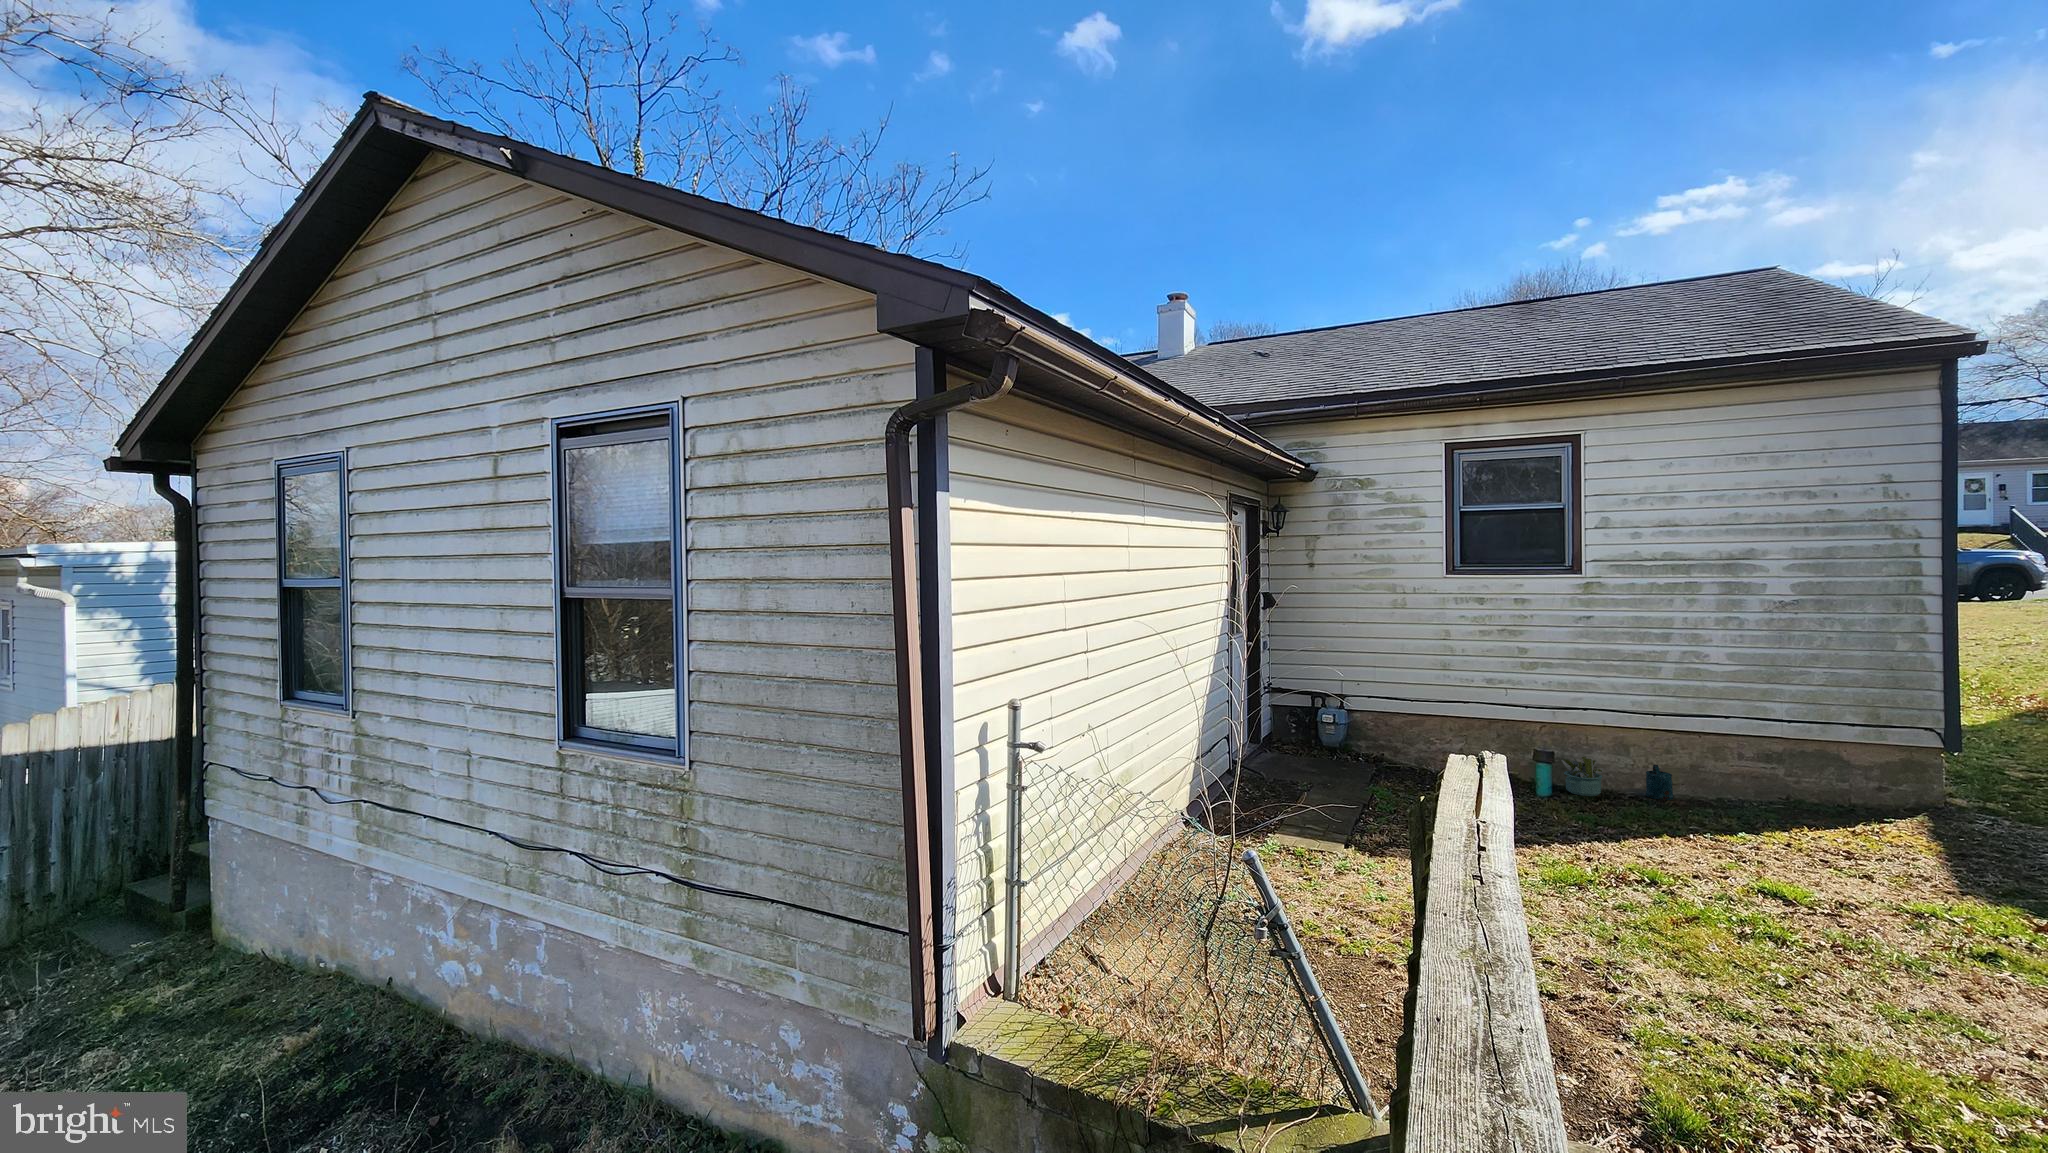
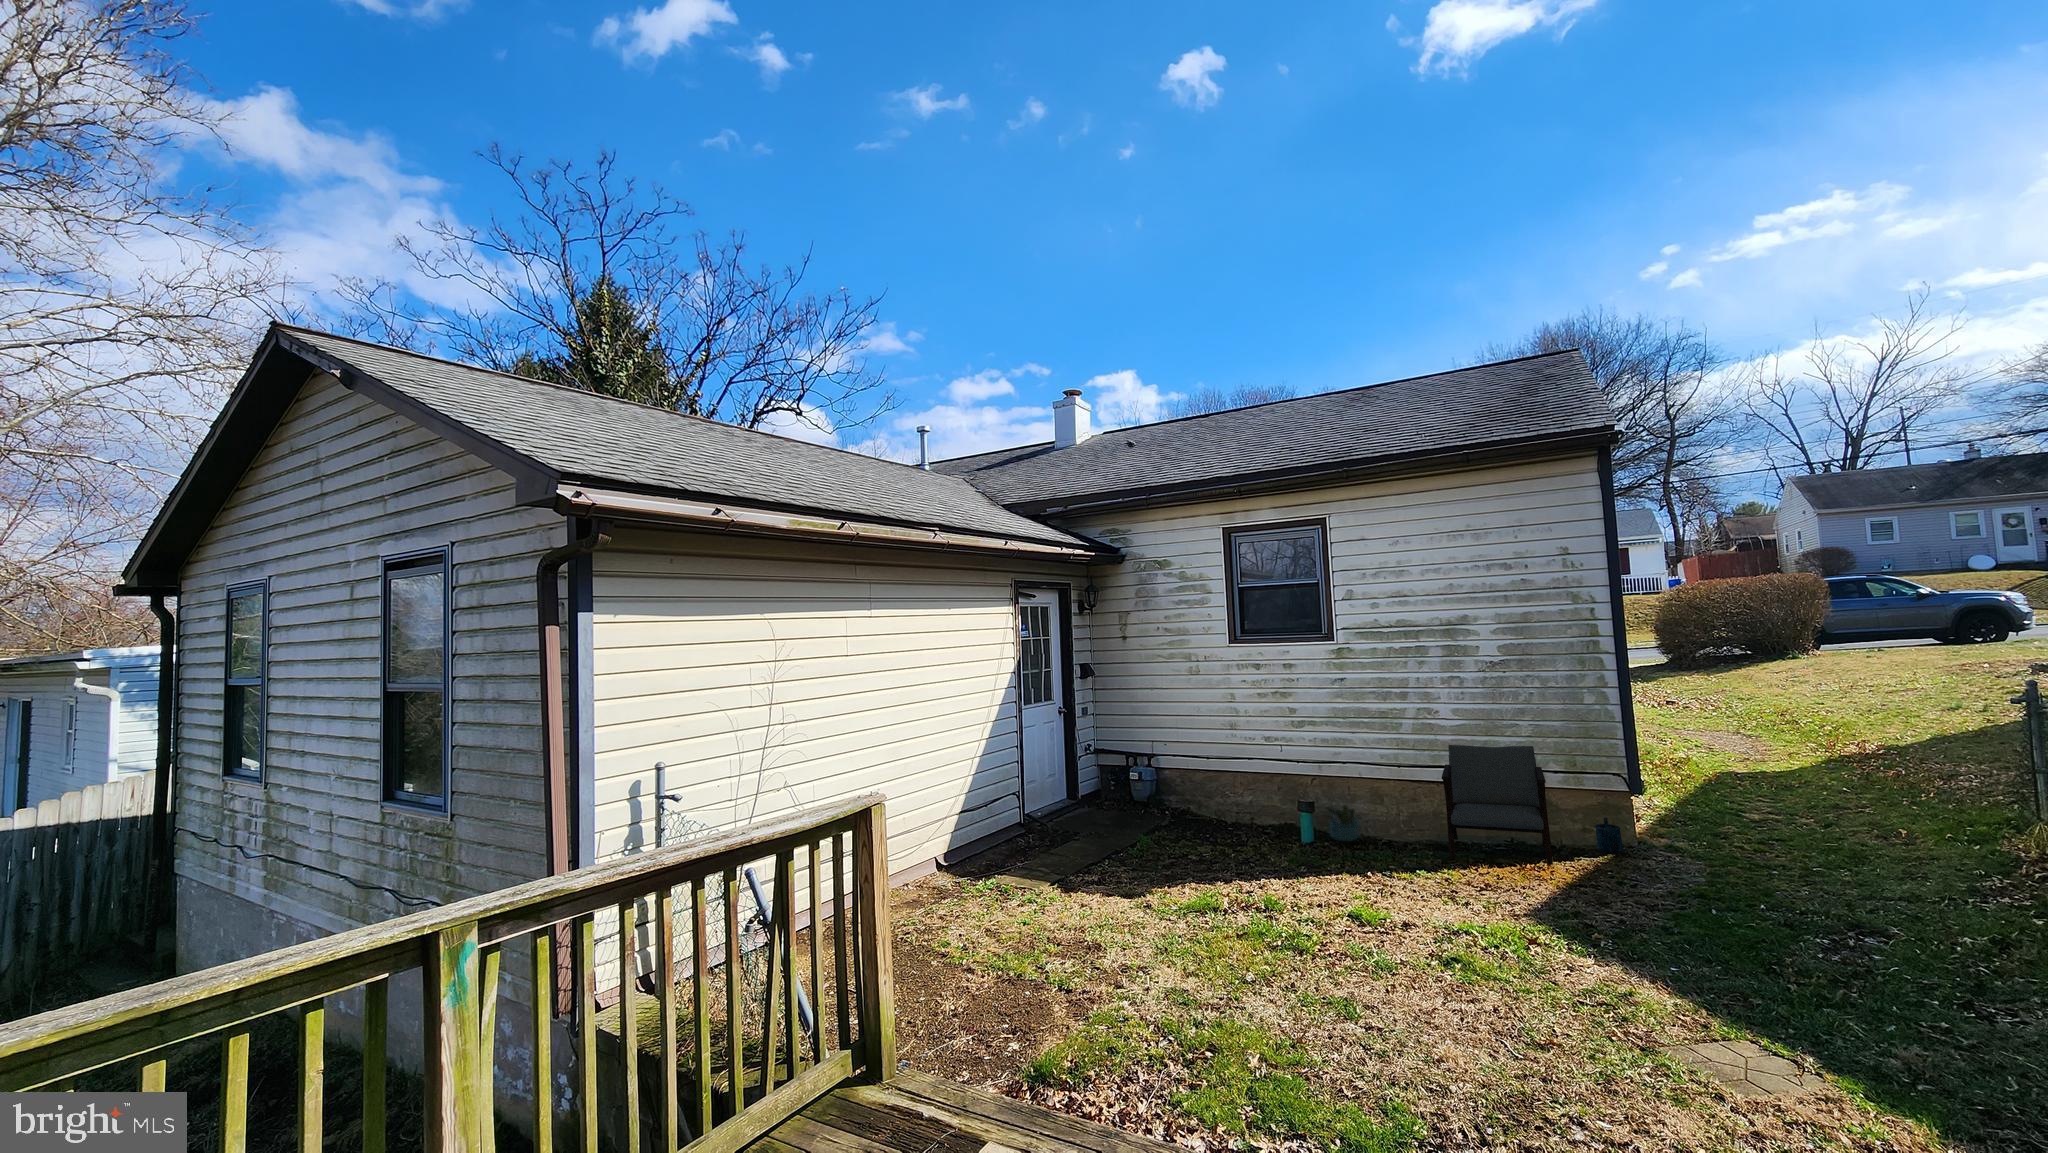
lounge chair: none [1714,693,1879,831] -> present [1442,745,1553,865]
watering can: present [1646,764,1673,800] -> present [1595,818,1624,854]

